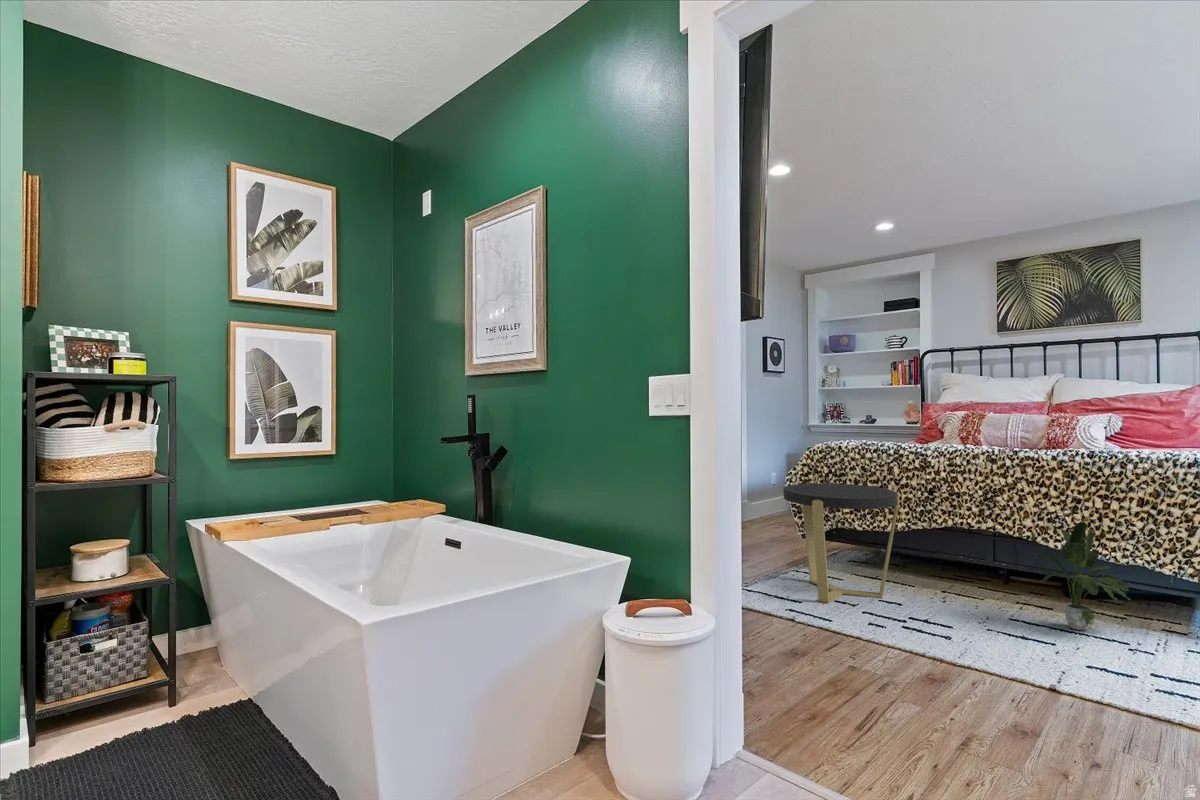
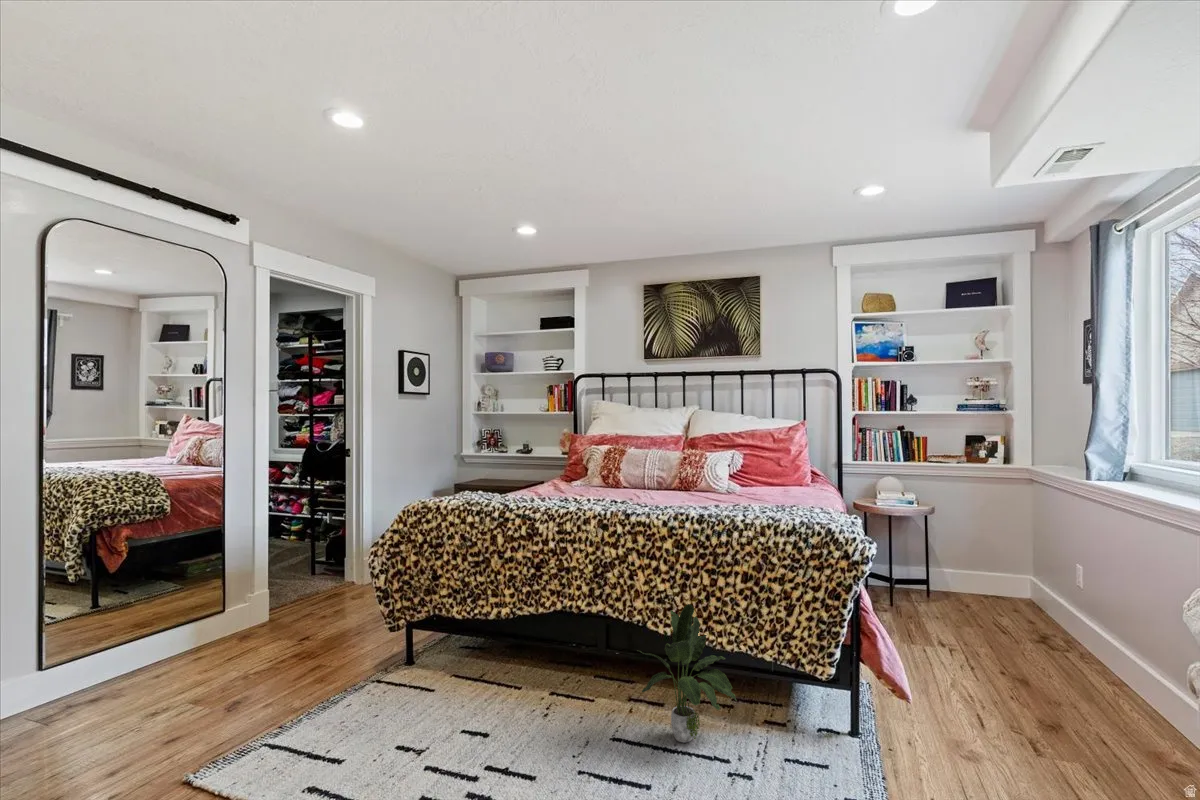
side table: present [784,483,899,603] -> none [336,559,493,754]

